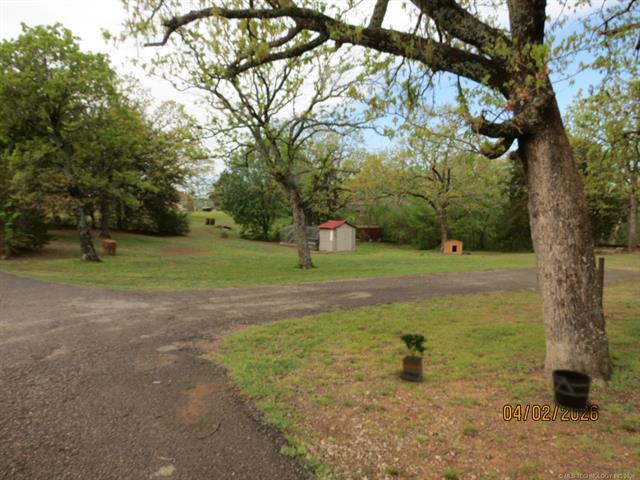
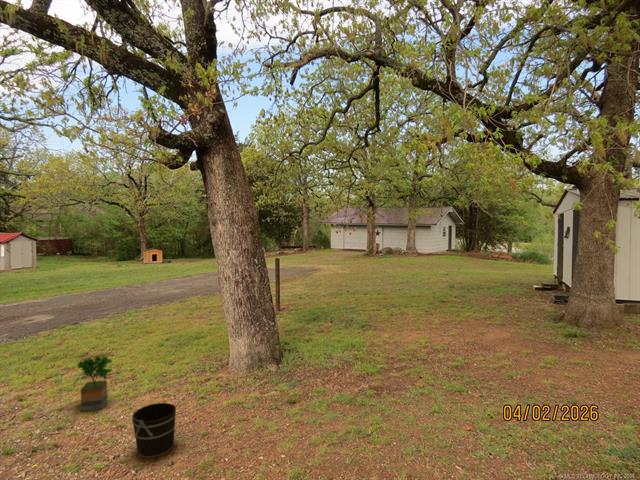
bucket: present [552,369,591,411] -> present [132,401,176,458]

